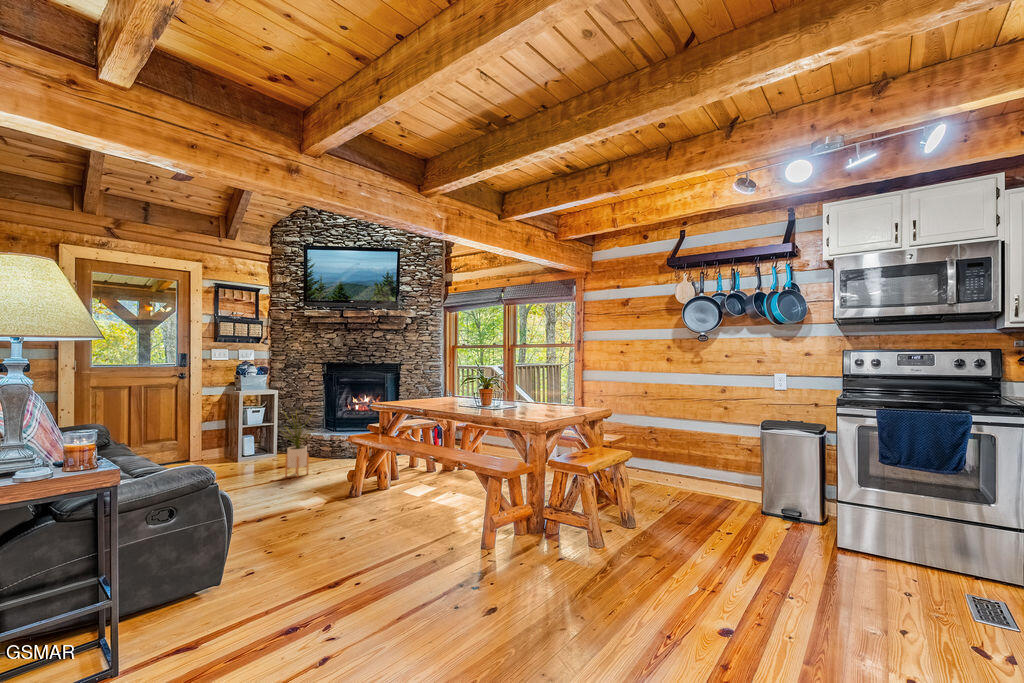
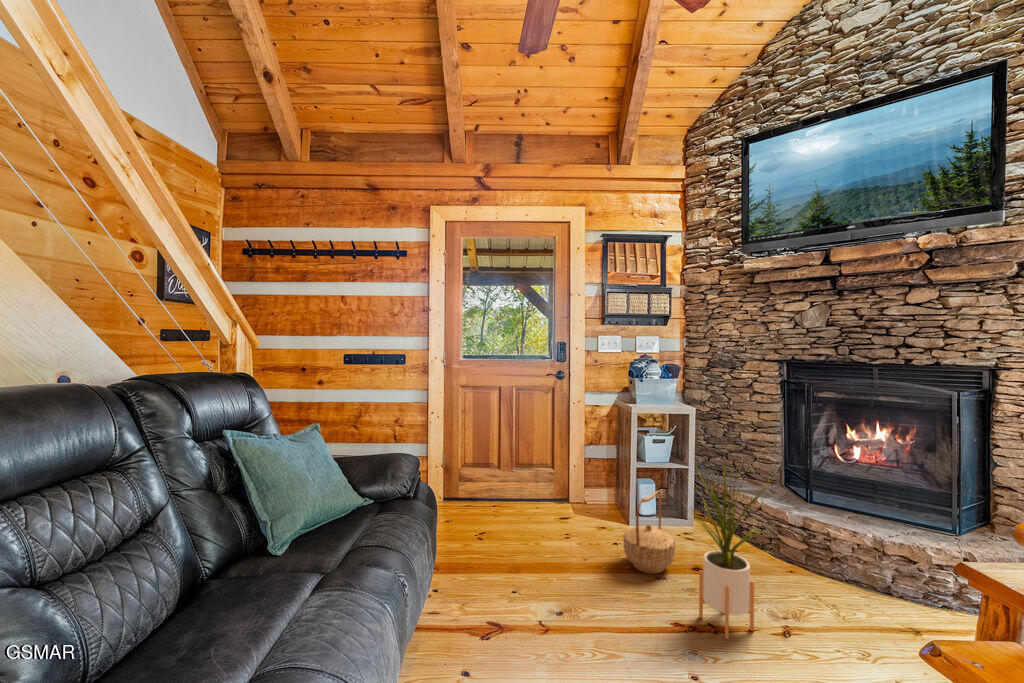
basket: none [242,433,271,473] -> present [623,491,675,574]

